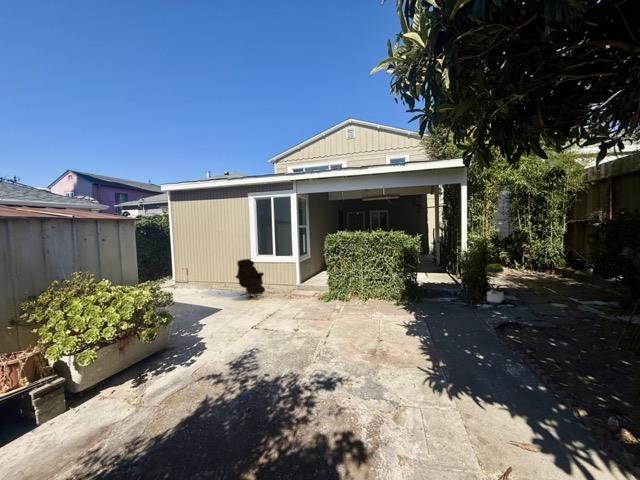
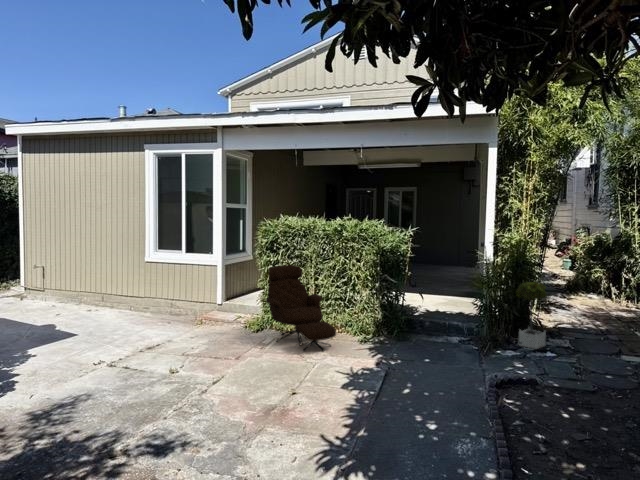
lounge chair: present [236,259,265,297] -> present [266,265,336,351]

